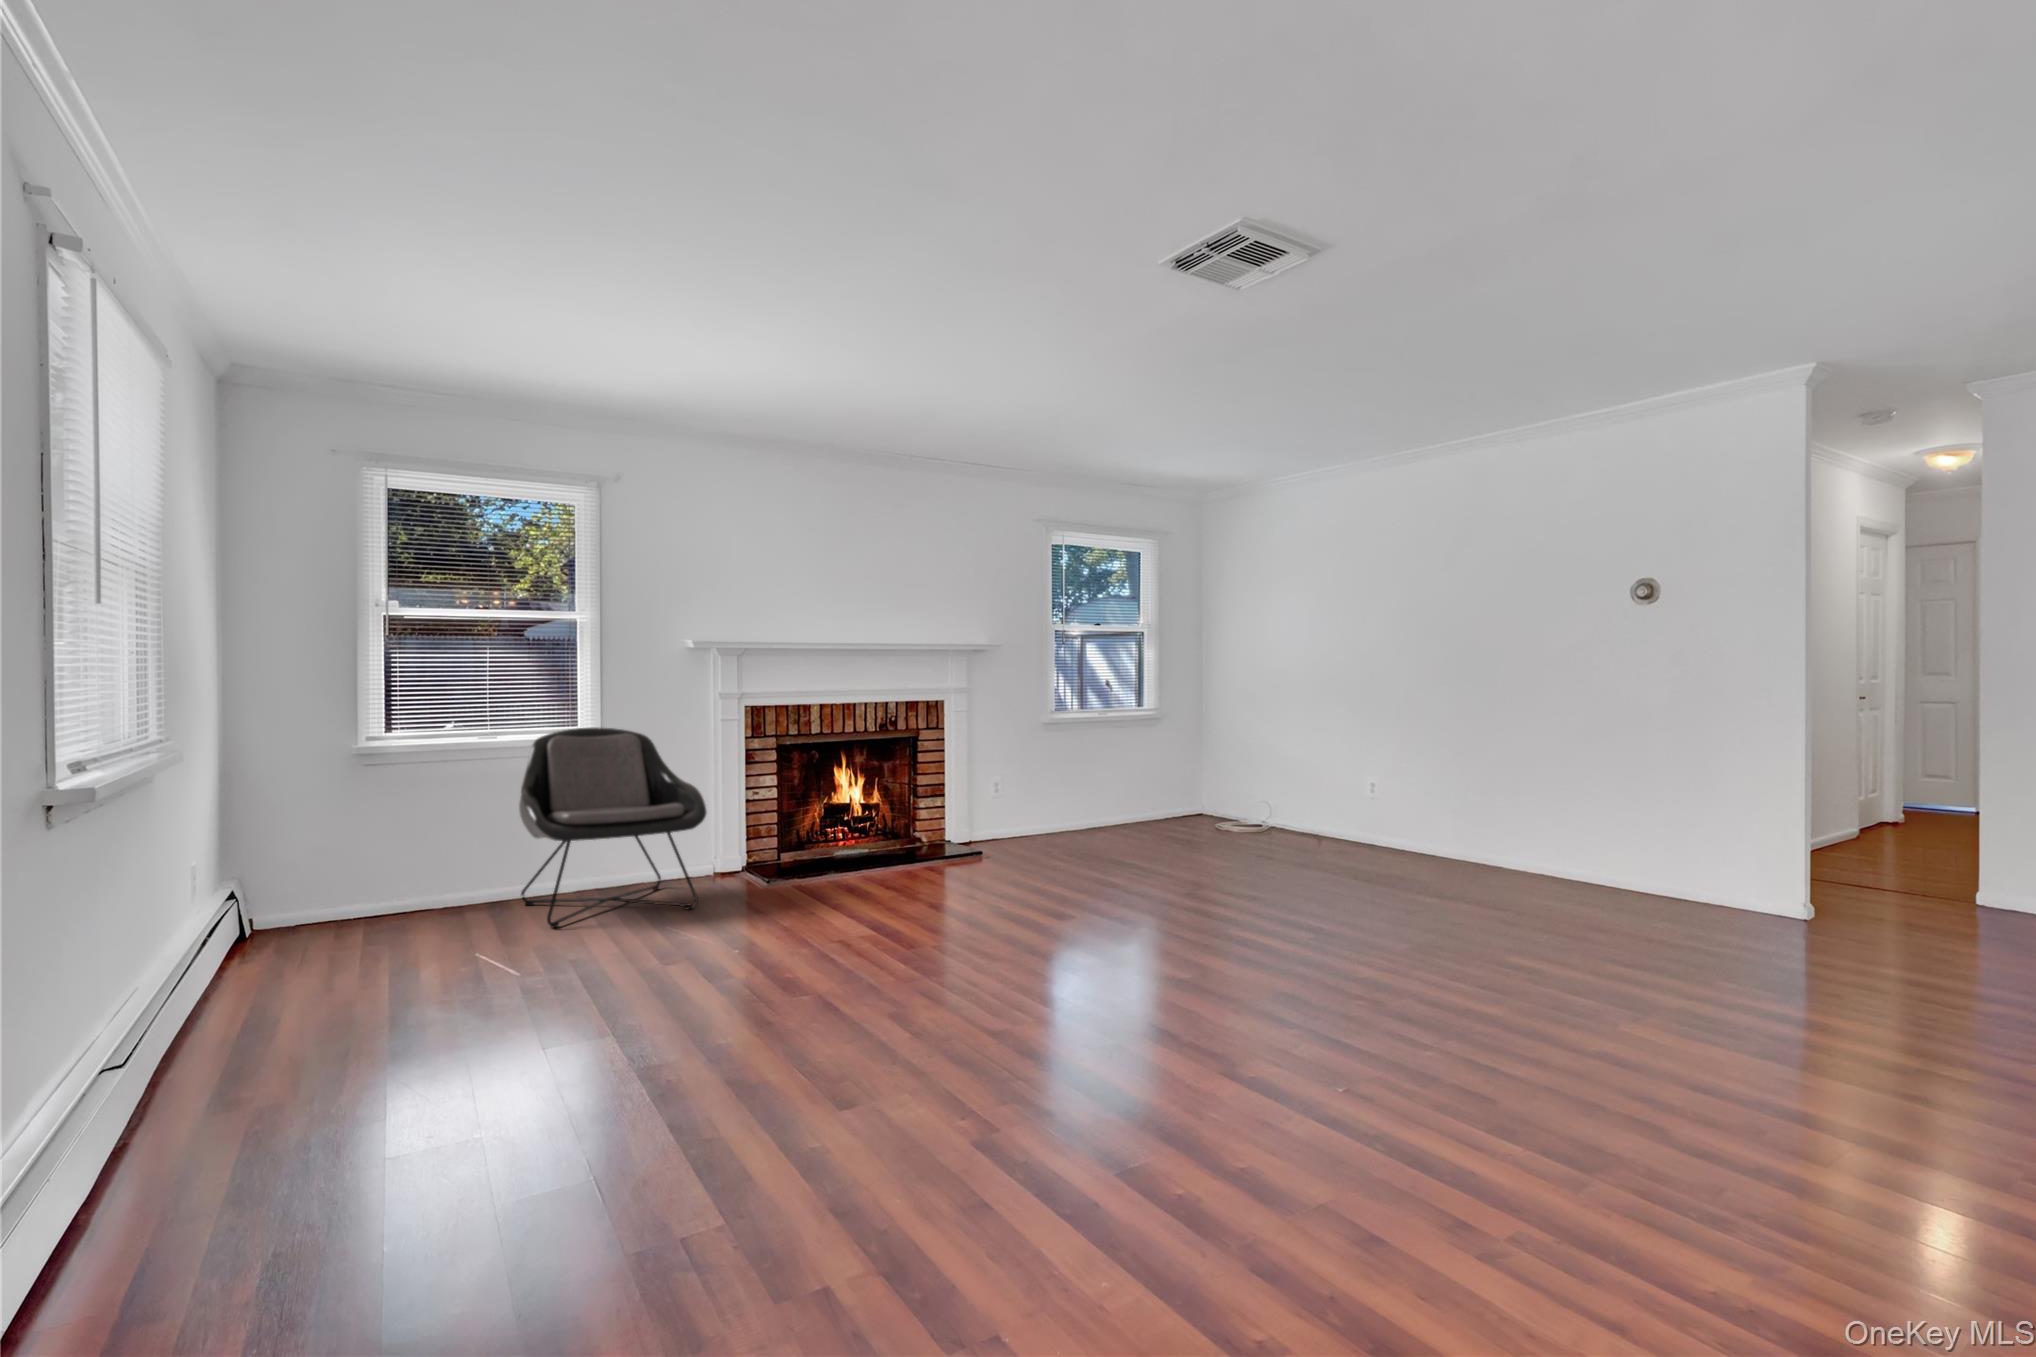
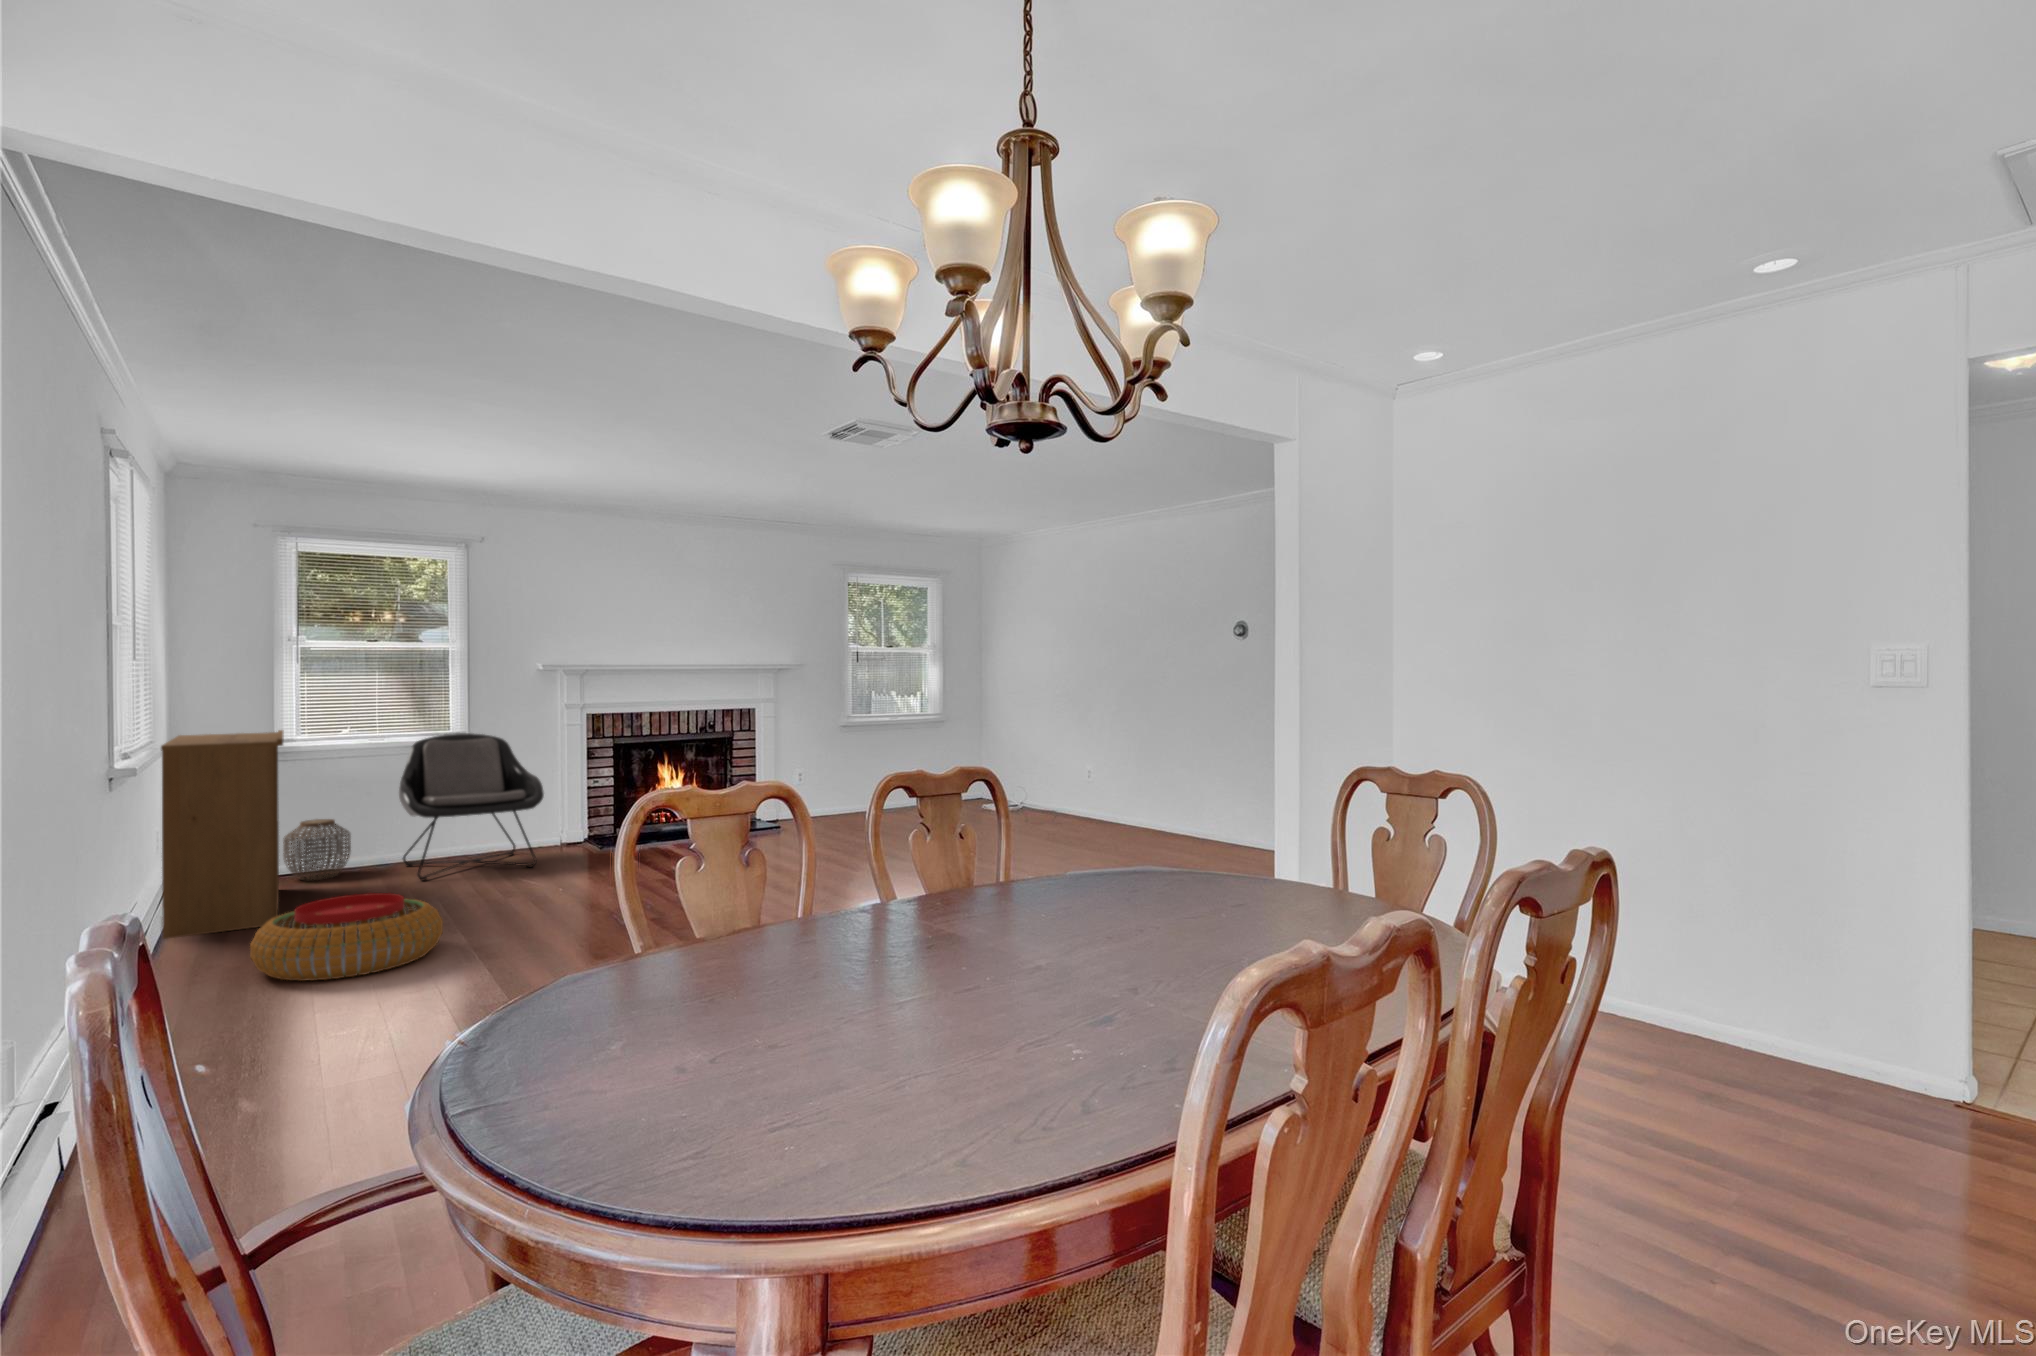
bookshelf: none [203,719,377,1024] -> present [161,730,283,939]
woven basket: none [369,841,456,925] -> present [283,819,351,880]
pouf: none [335,962,622,1117] -> present [250,893,443,981]

